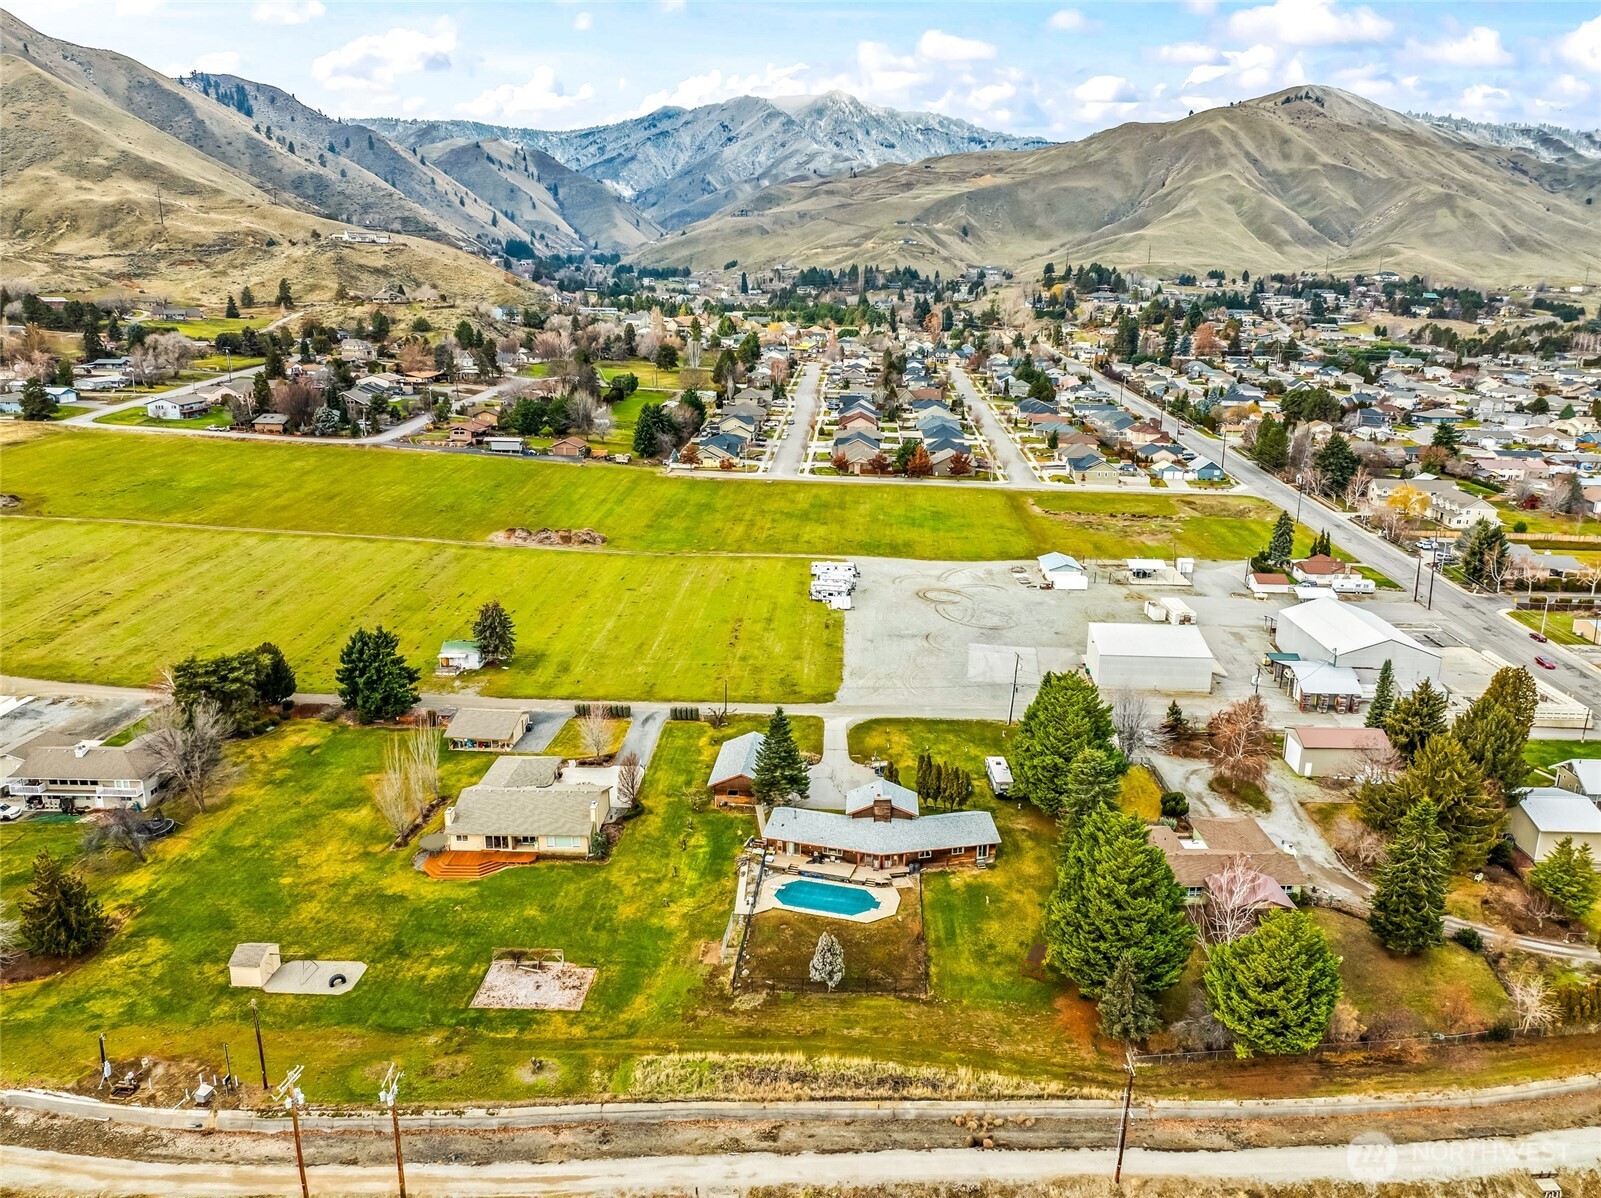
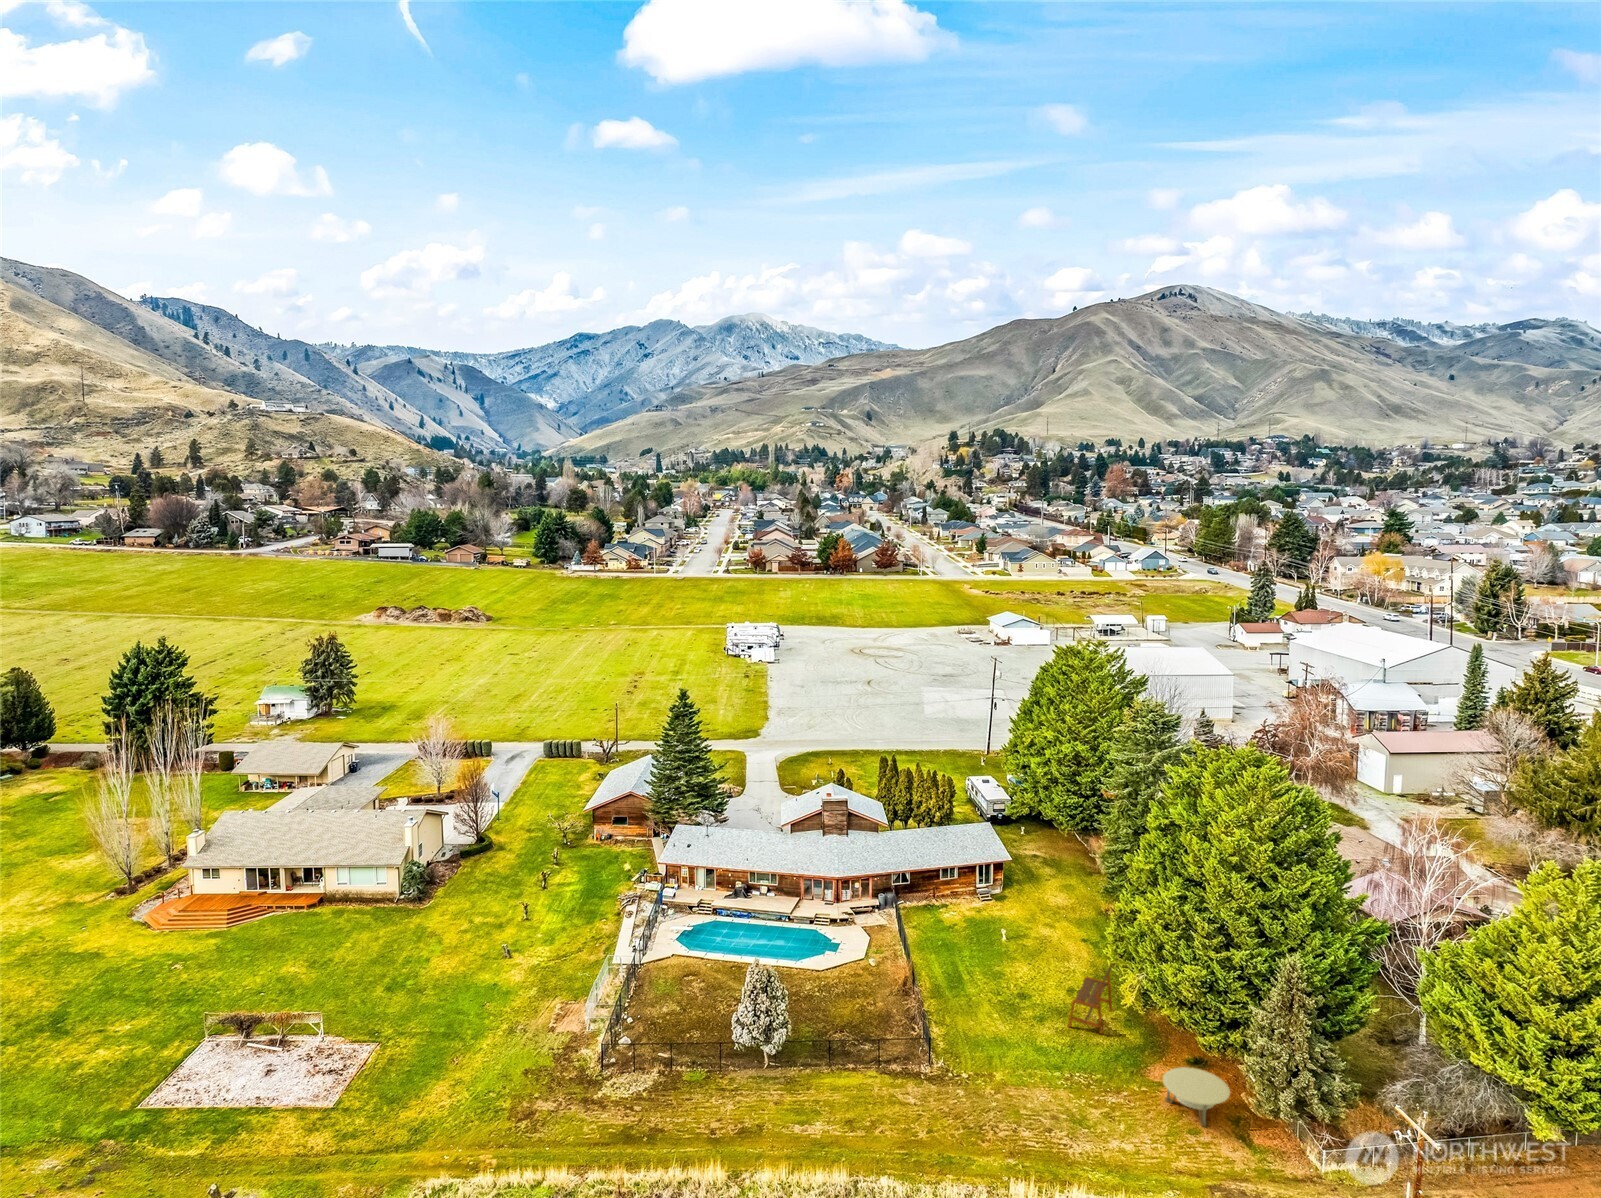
round table: present [419,833,449,857] -> present [1163,1067,1230,1127]

